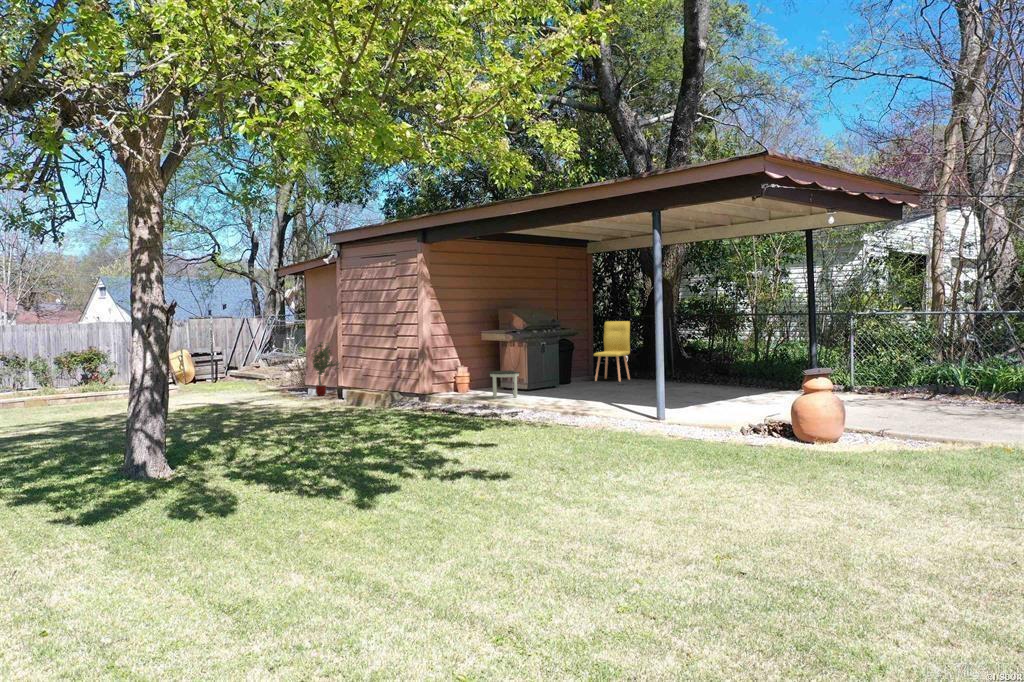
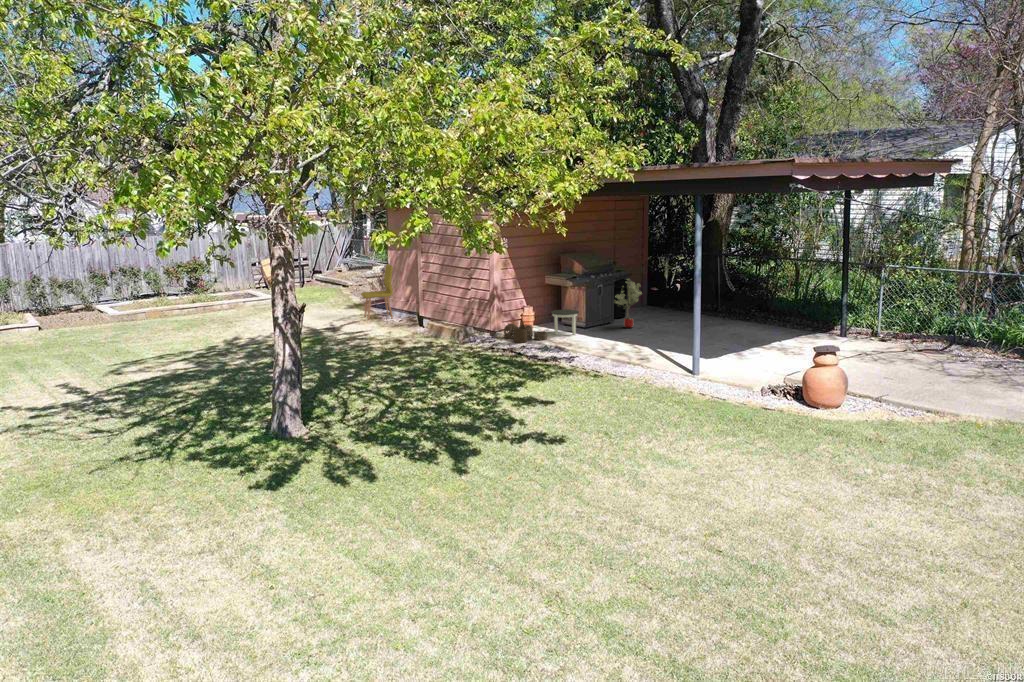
chair: present [594,321,630,382] -> present [361,264,393,320]
potted tree: present [313,342,339,396] -> present [614,279,641,328]
woven basket: none [434,383,484,404] -> present [504,324,547,343]

